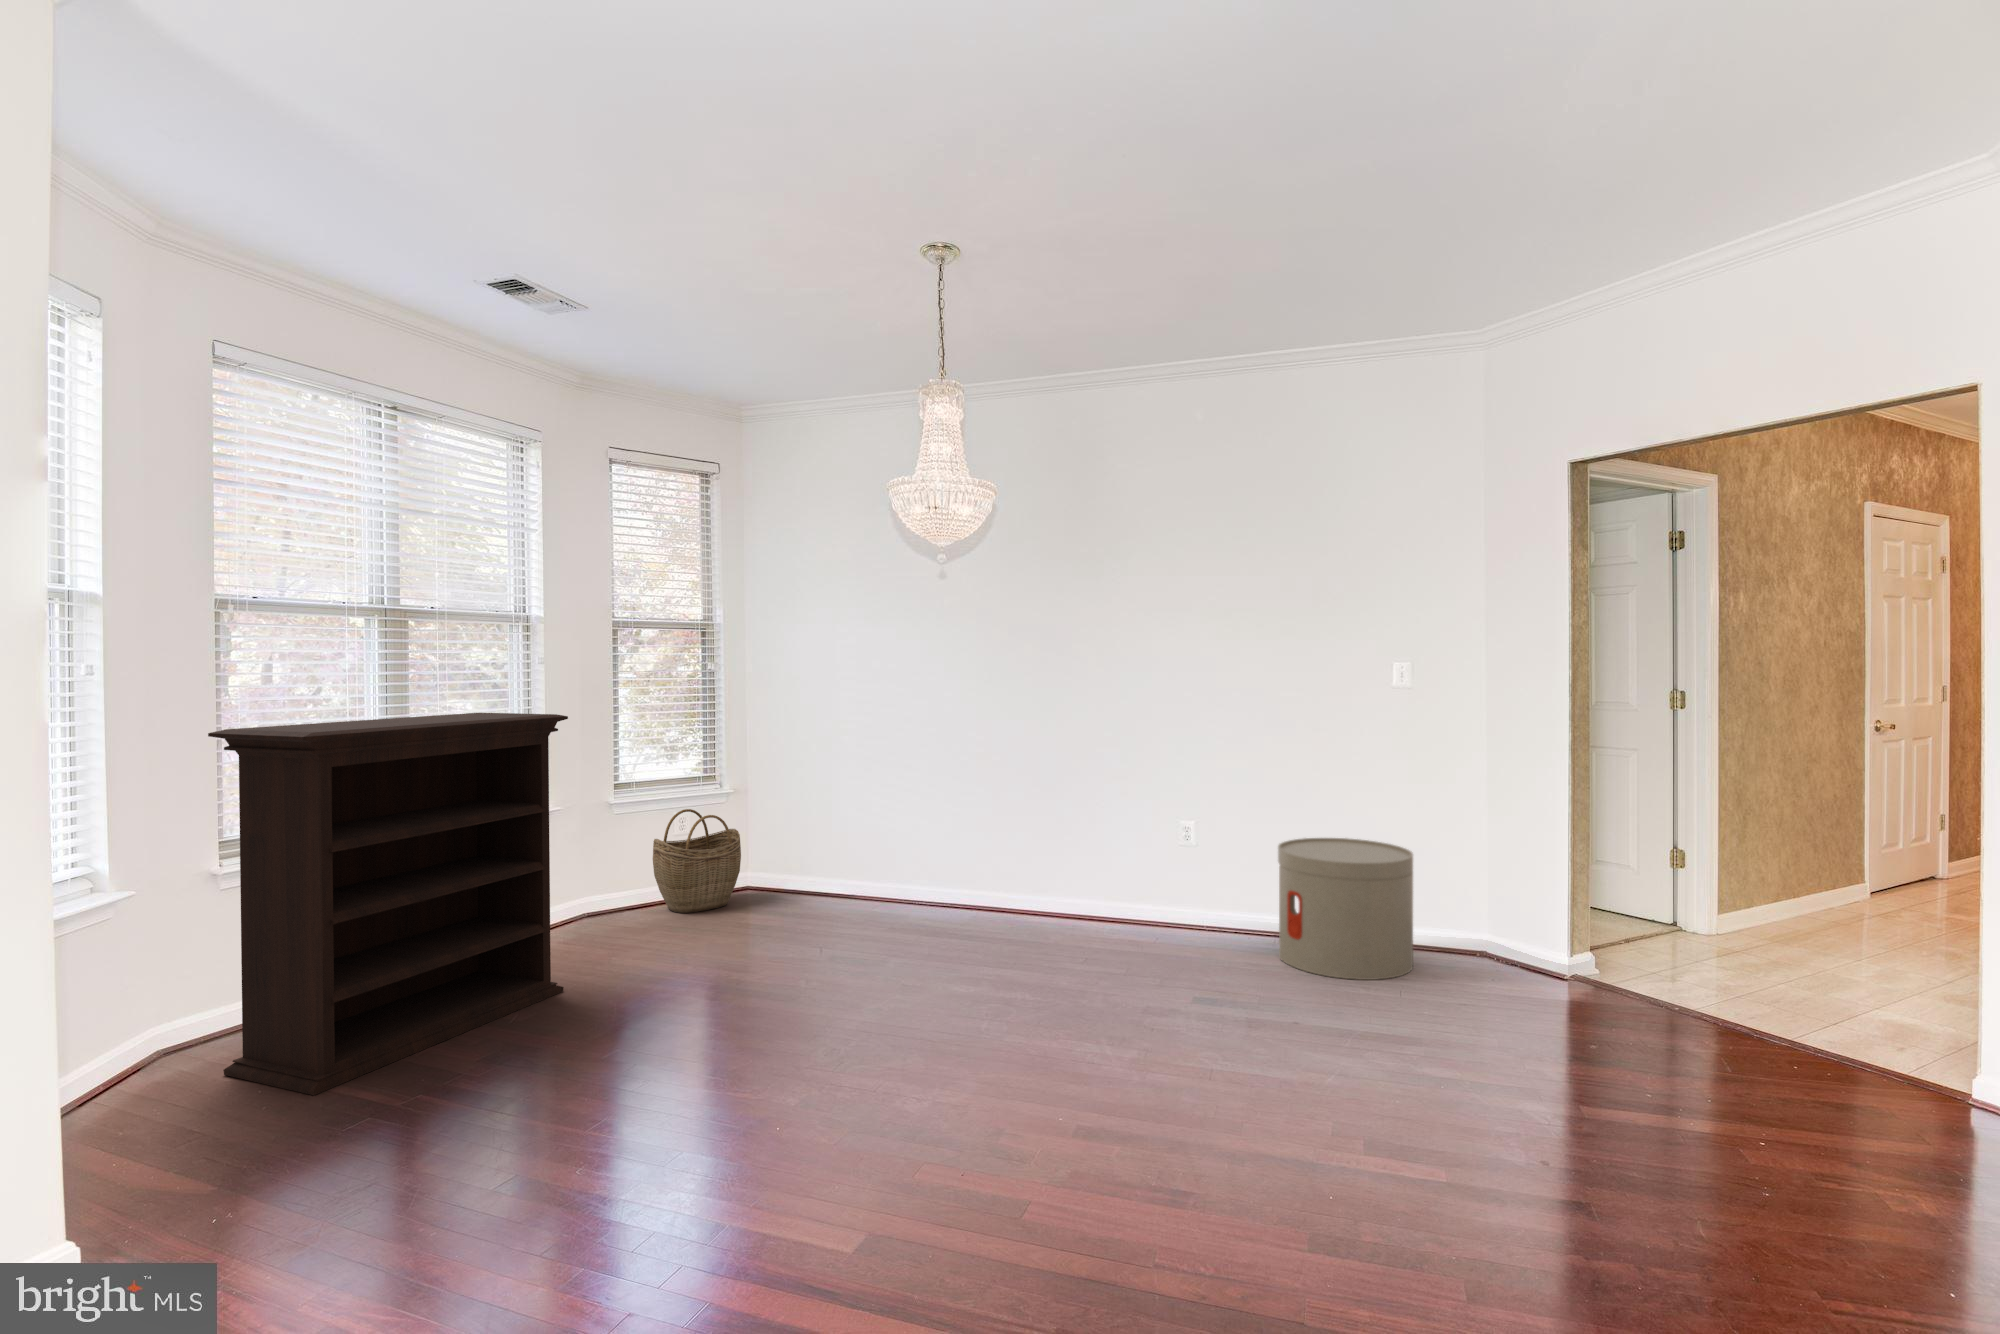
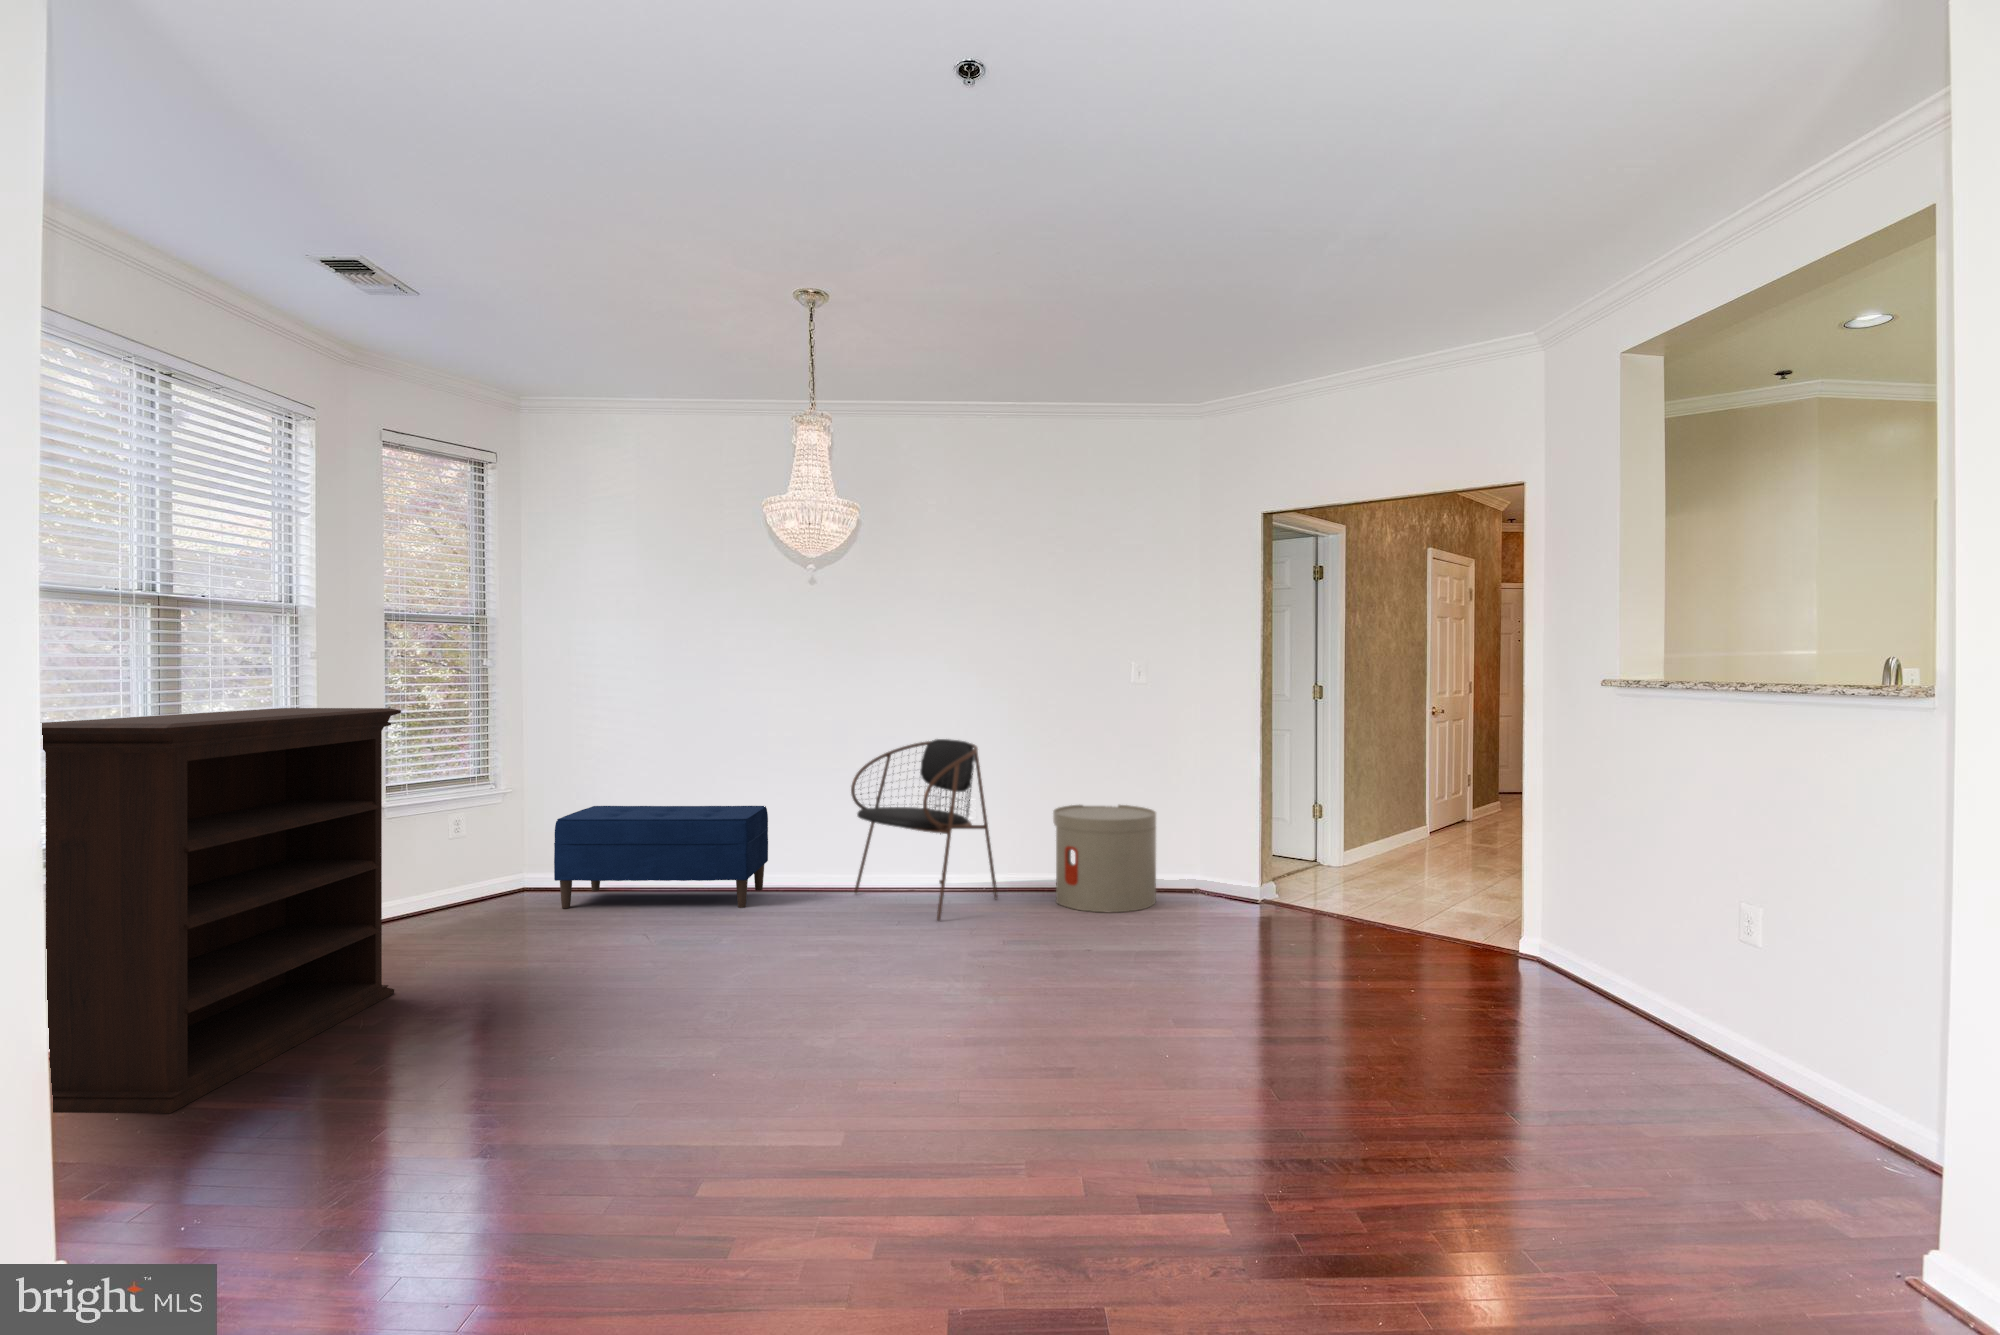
dining chair: none [1045,754,1210,968] -> present [851,739,998,921]
woven basket: present [653,809,741,913] -> none [436,810,533,916]
bench: none [753,810,966,929] -> present [554,806,768,908]

